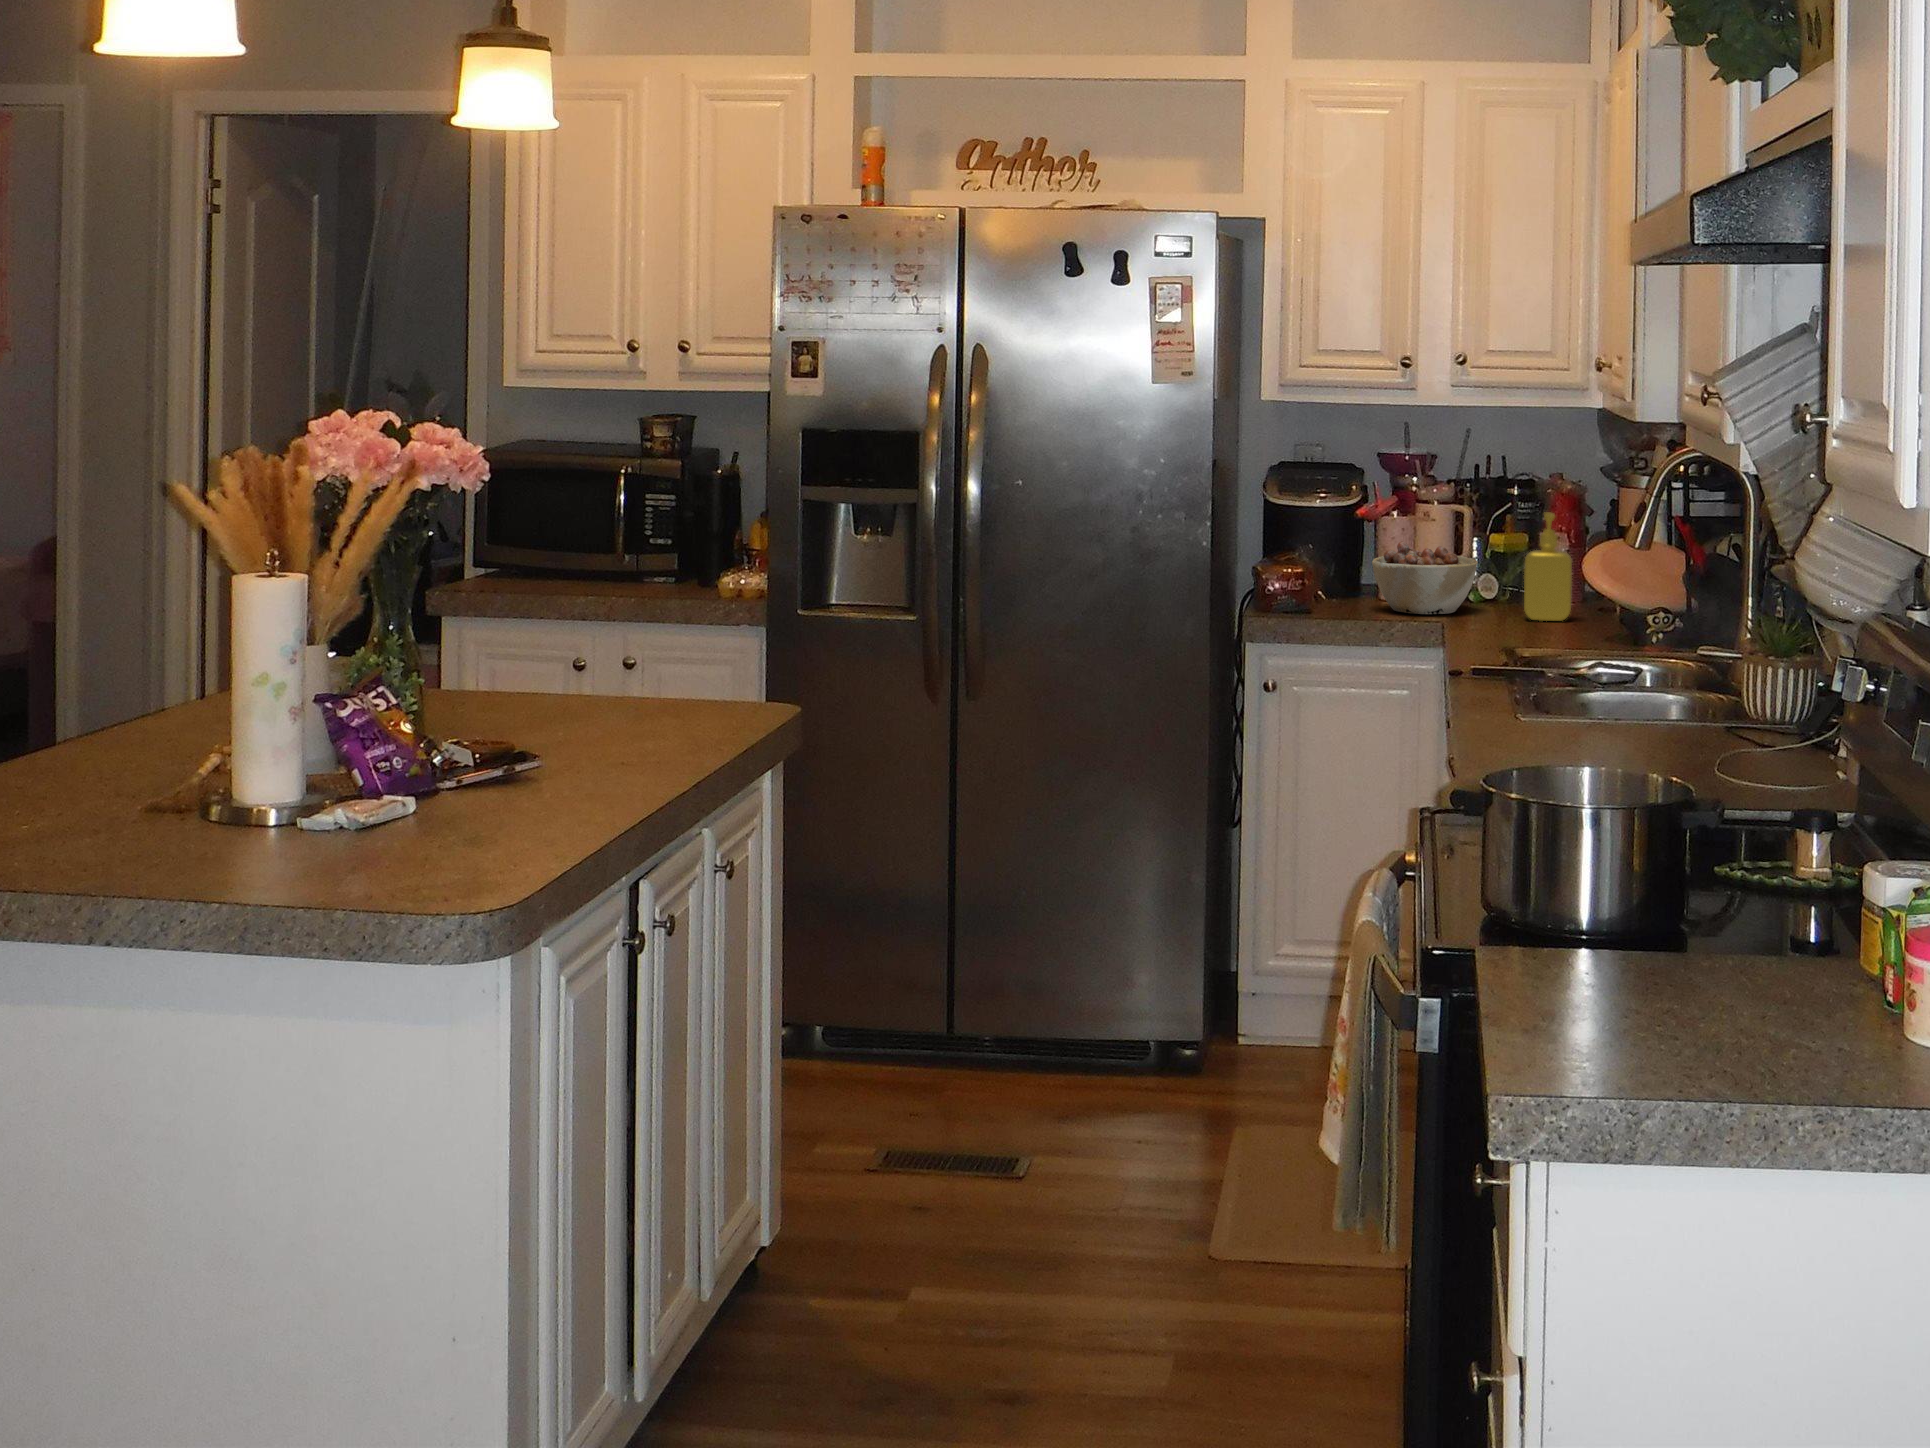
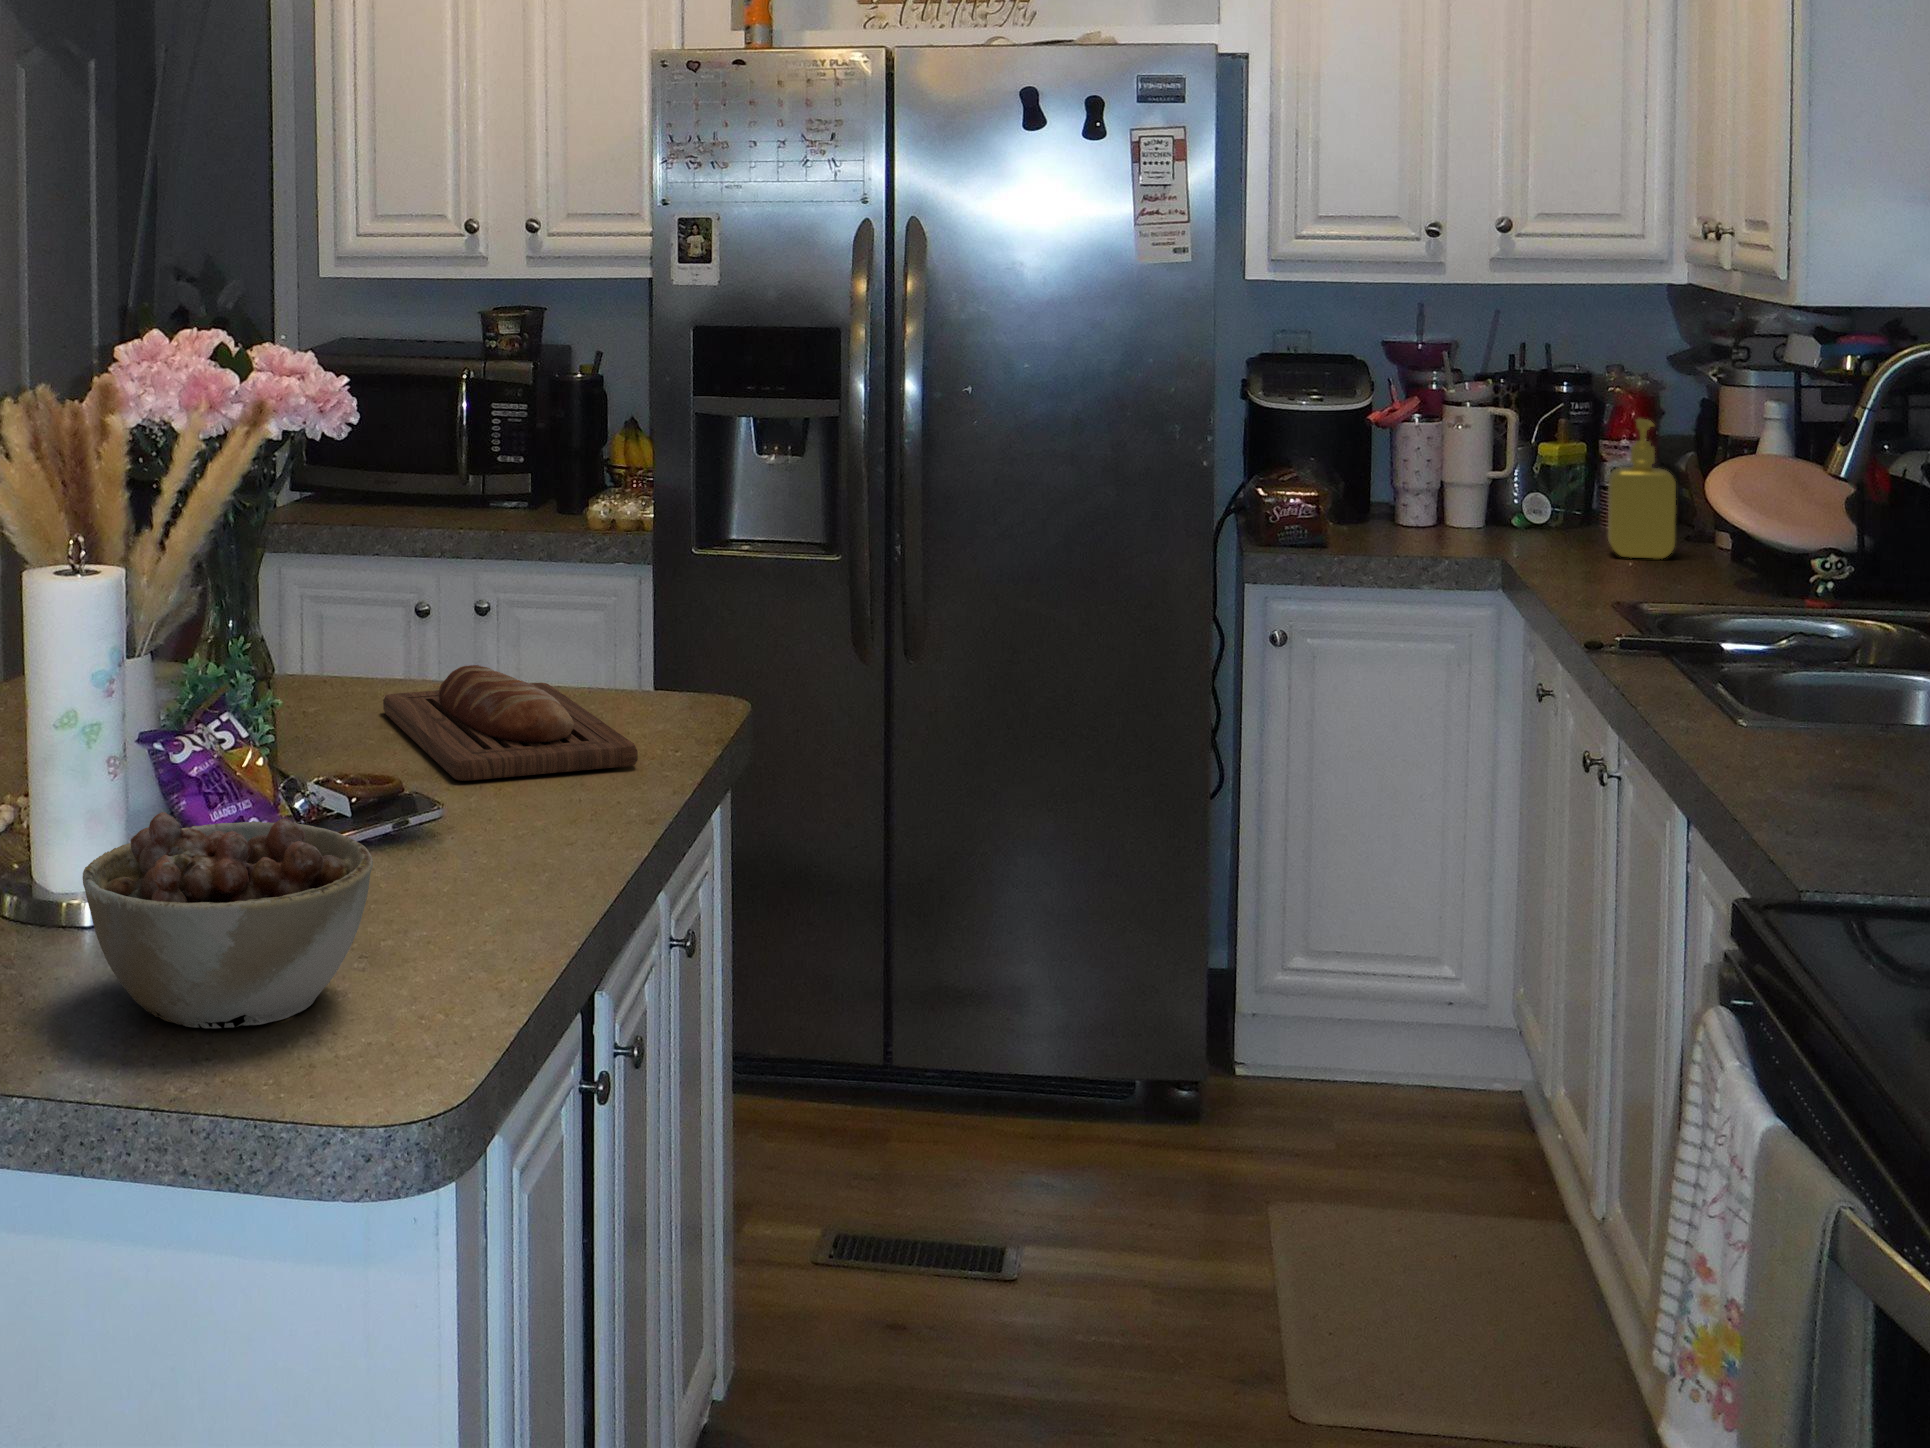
bowl: present [1372,541,1478,614] -> present [83,812,373,1028]
bread loaf: none [515,675,701,750] -> present [383,665,638,781]

